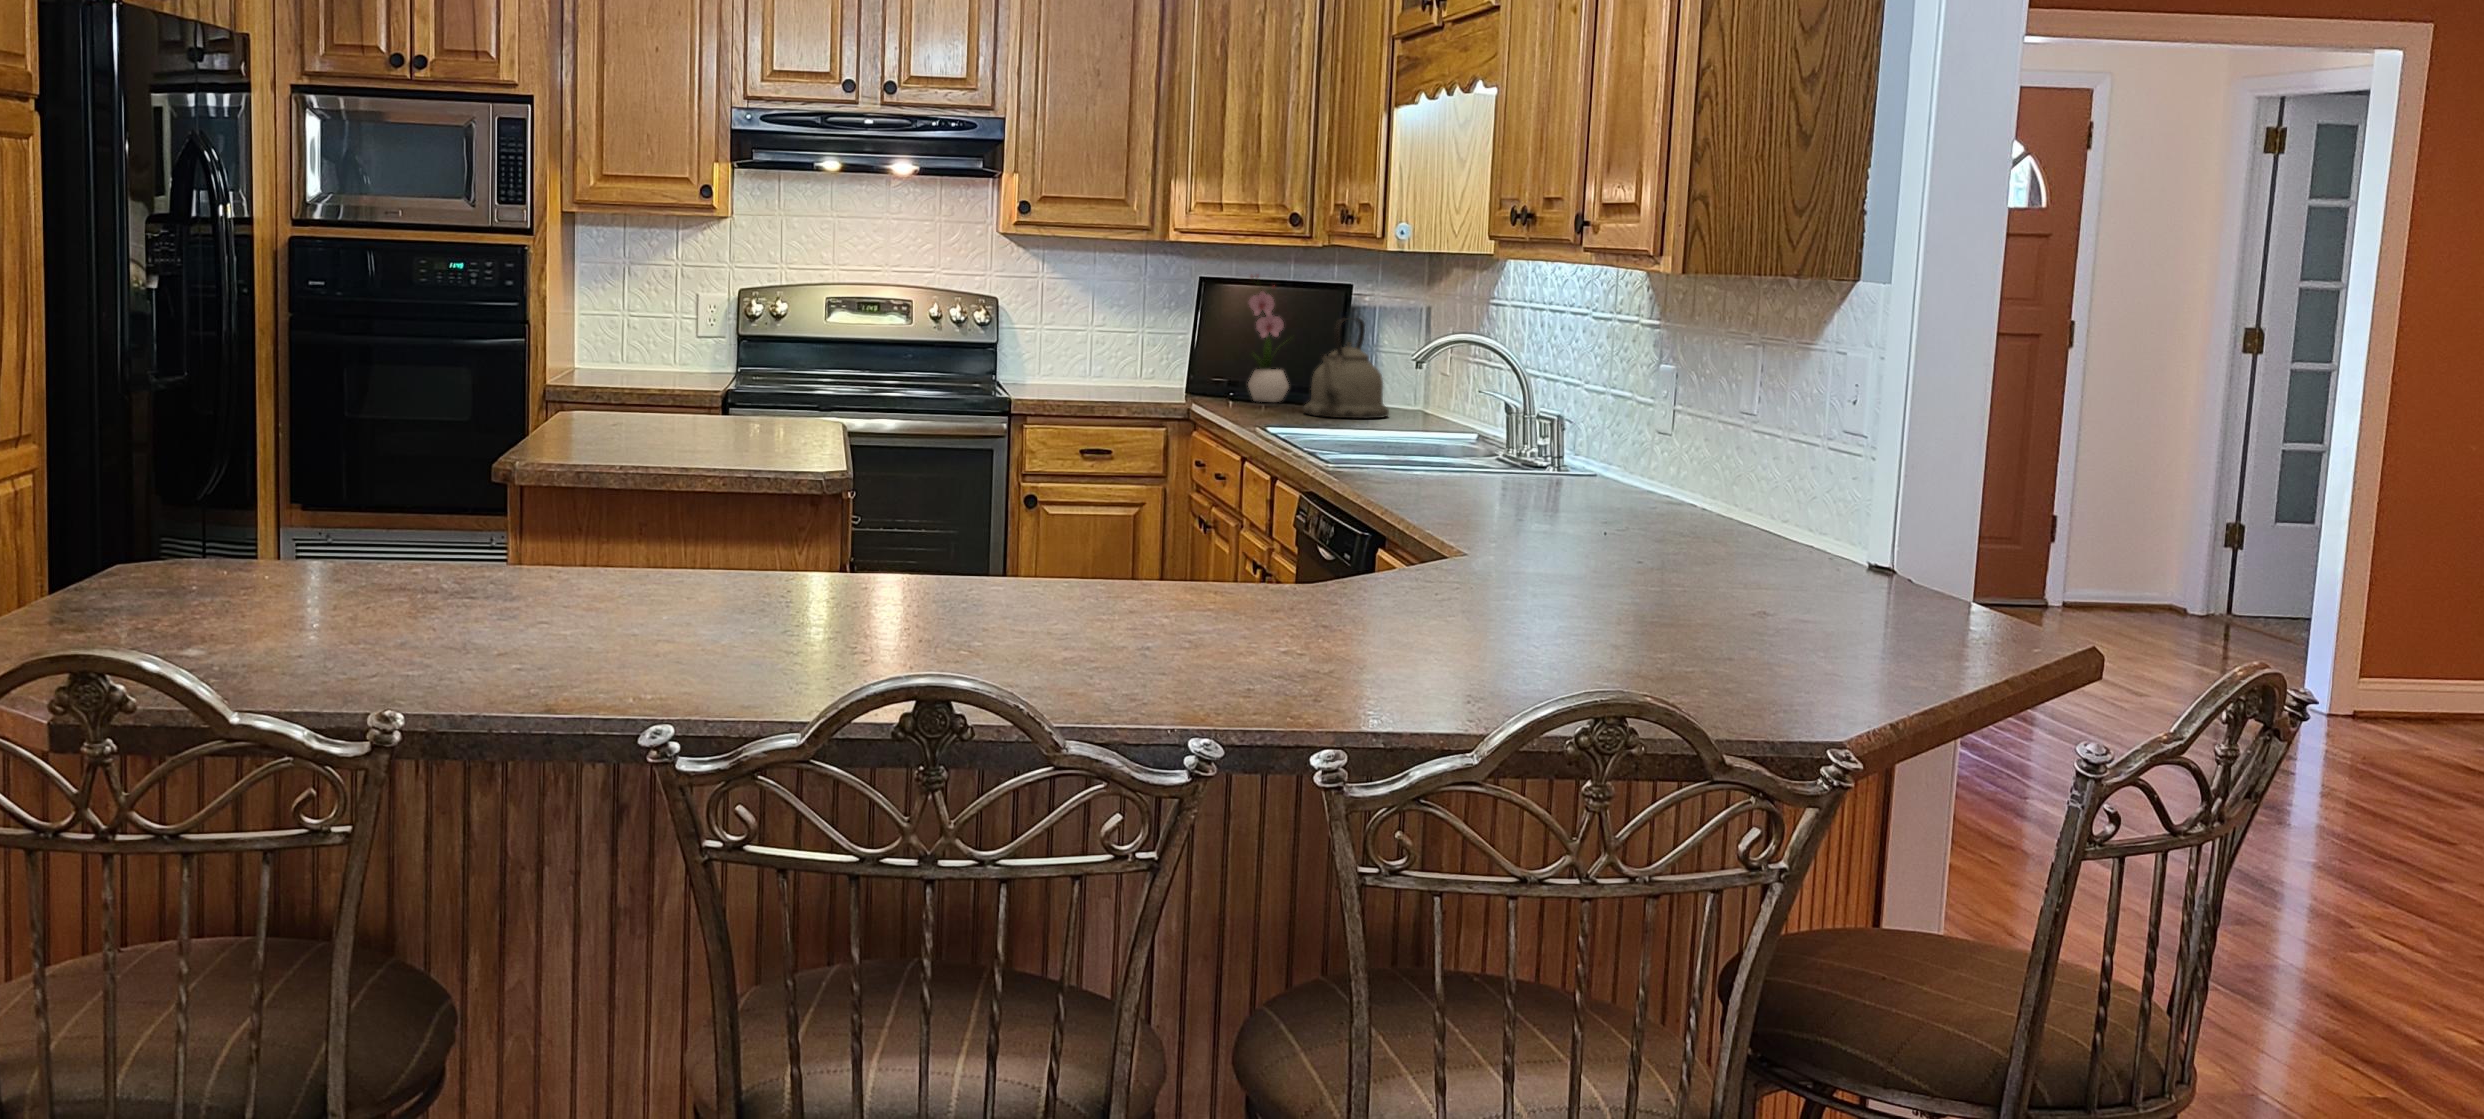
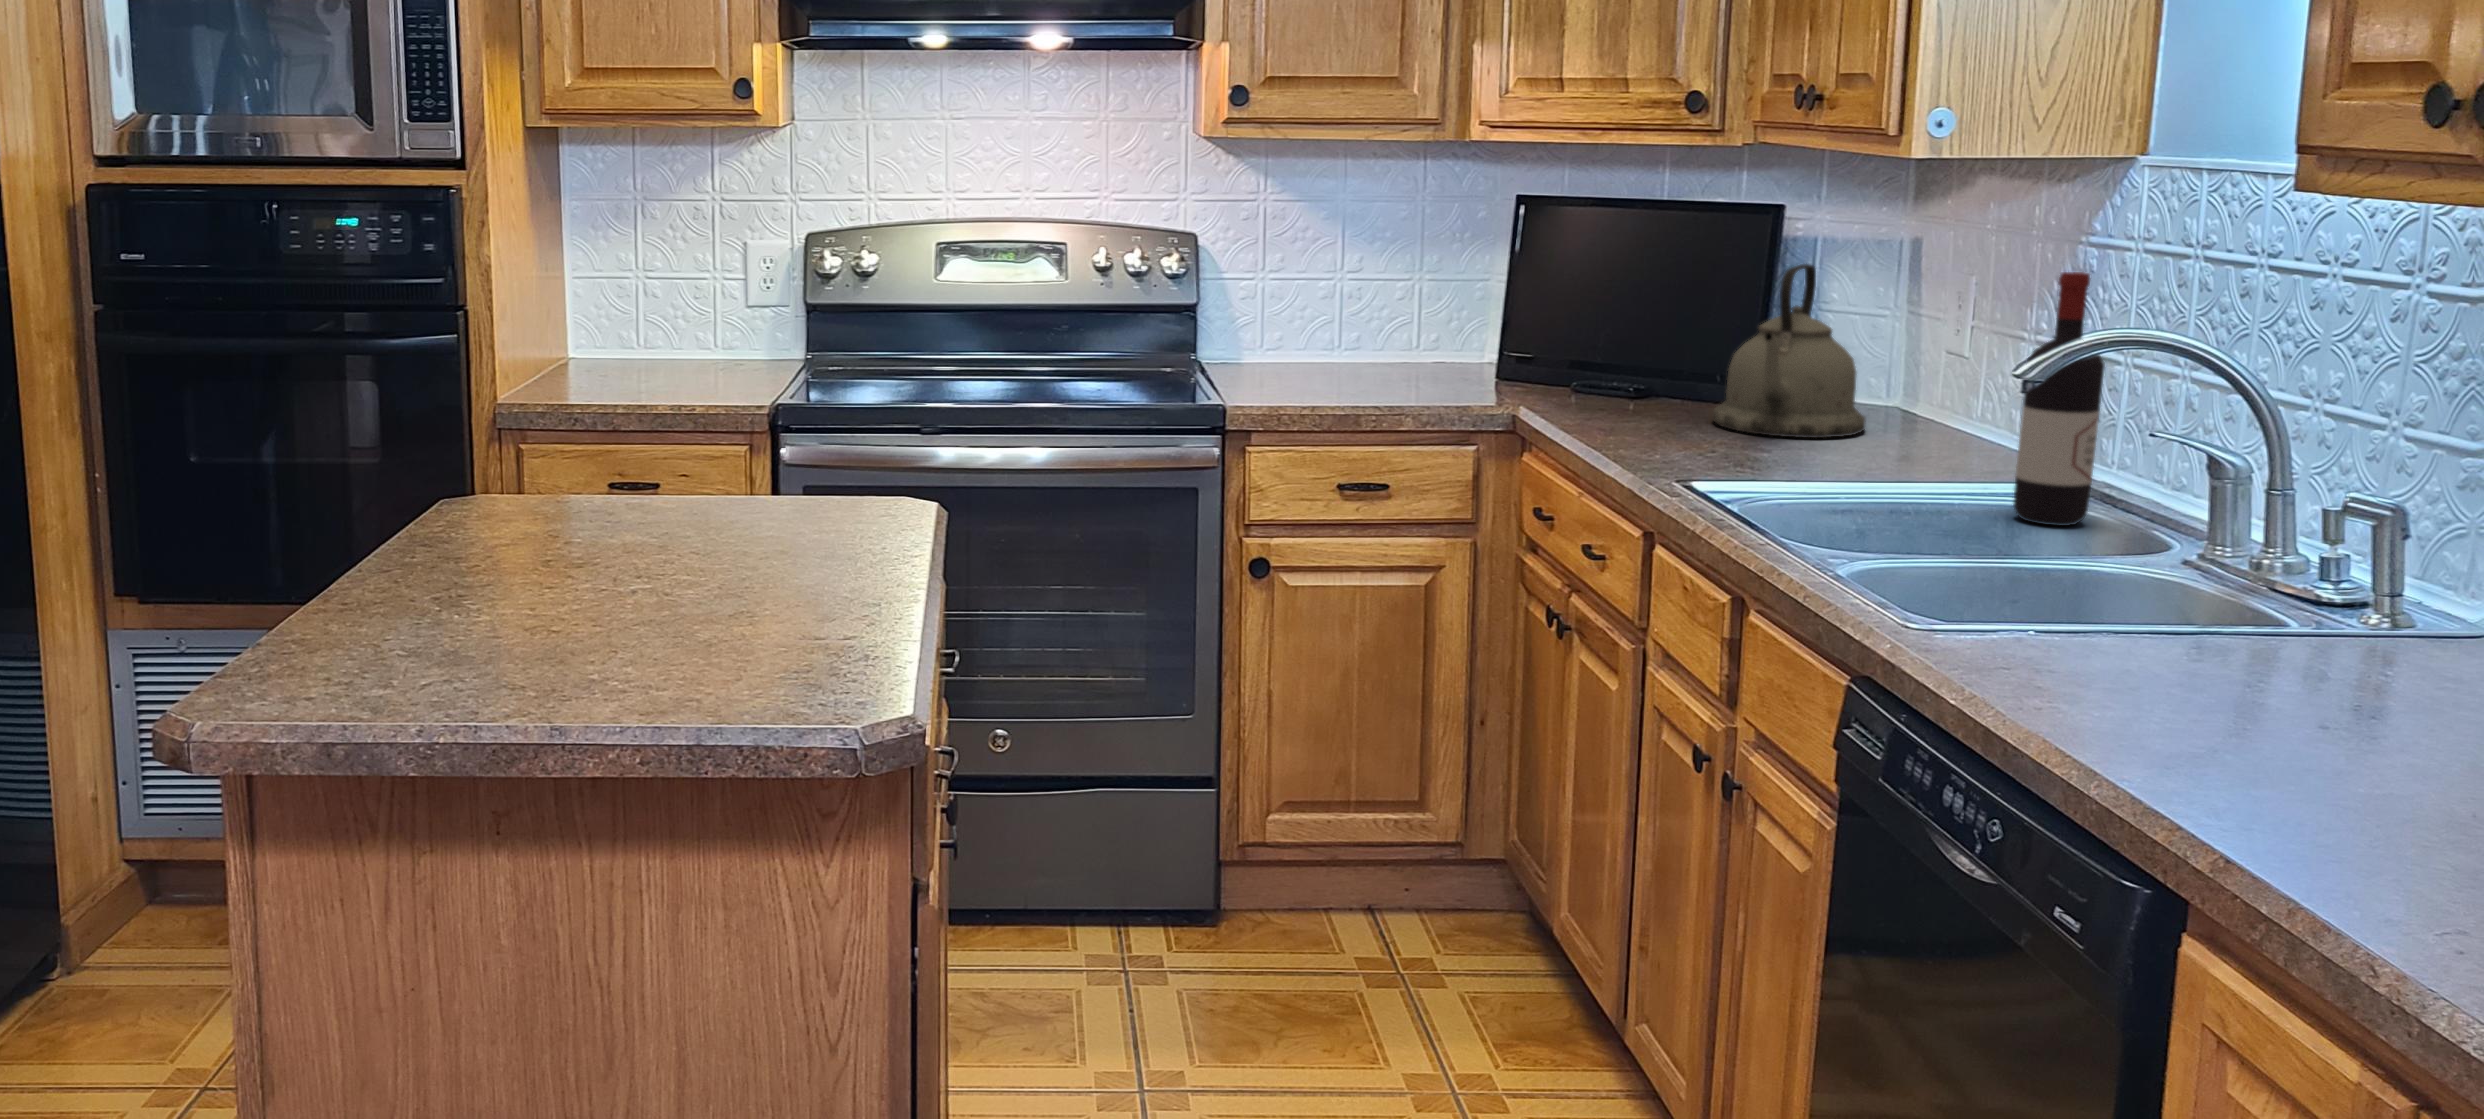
flower arrangement: present [1248,276,1289,402] -> none [1590,190,1668,393]
wine bottle: none [1414,310,1453,444] -> present [2013,272,2105,526]

